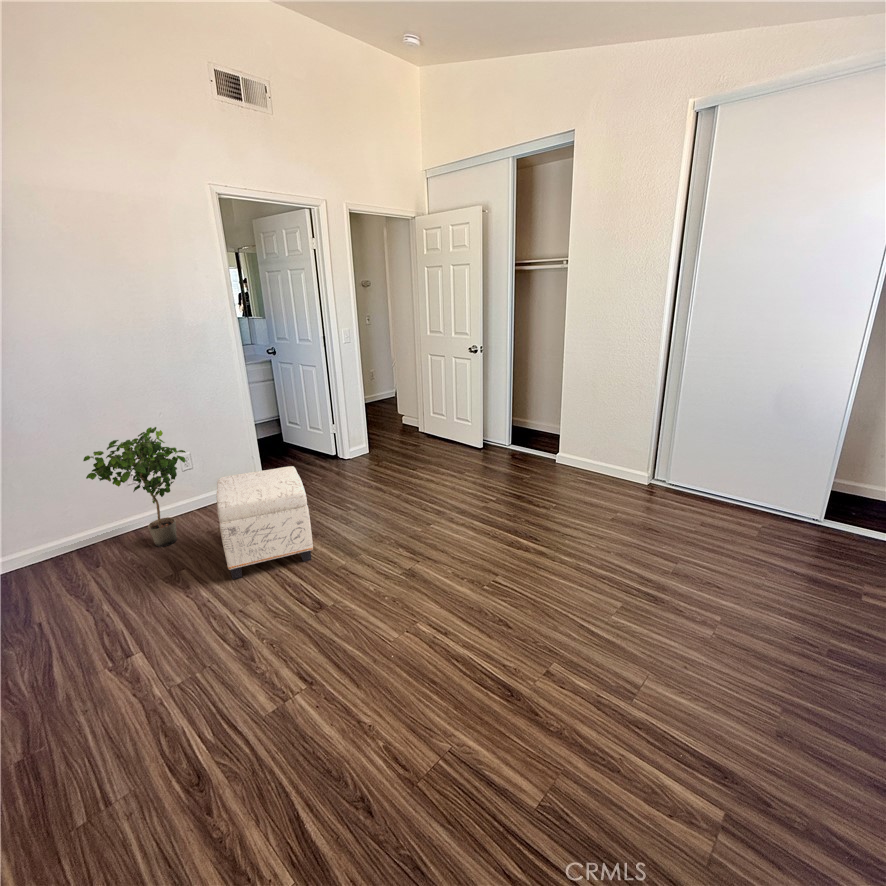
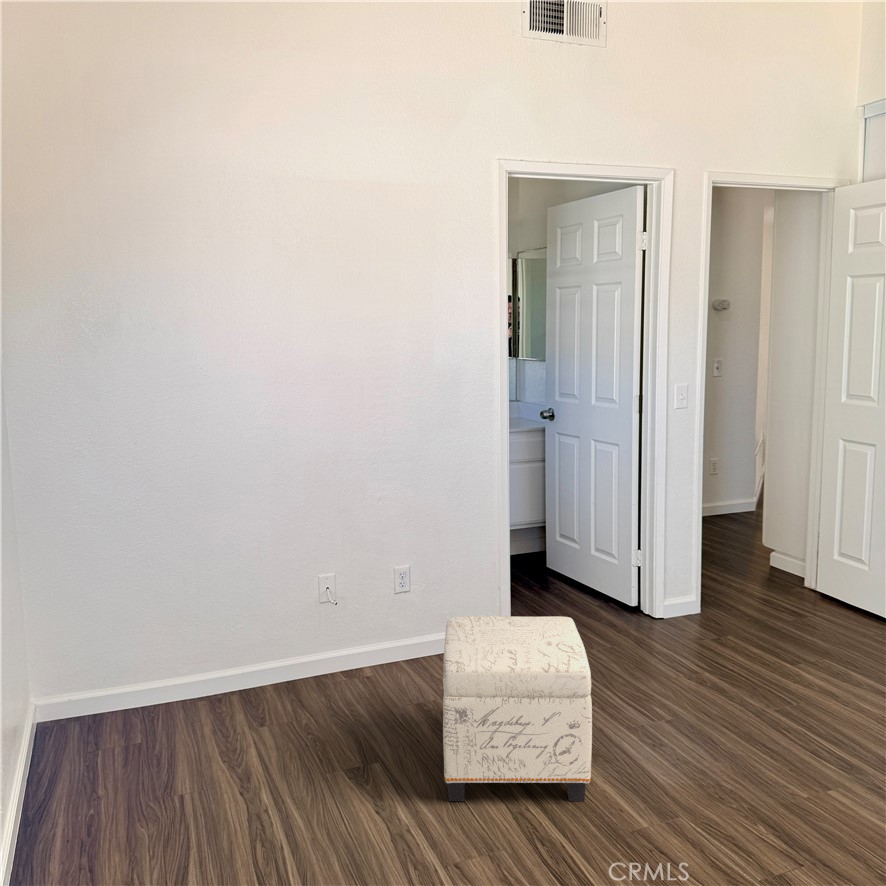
potted plant: present [83,427,185,547] -> none [274,519,406,713]

